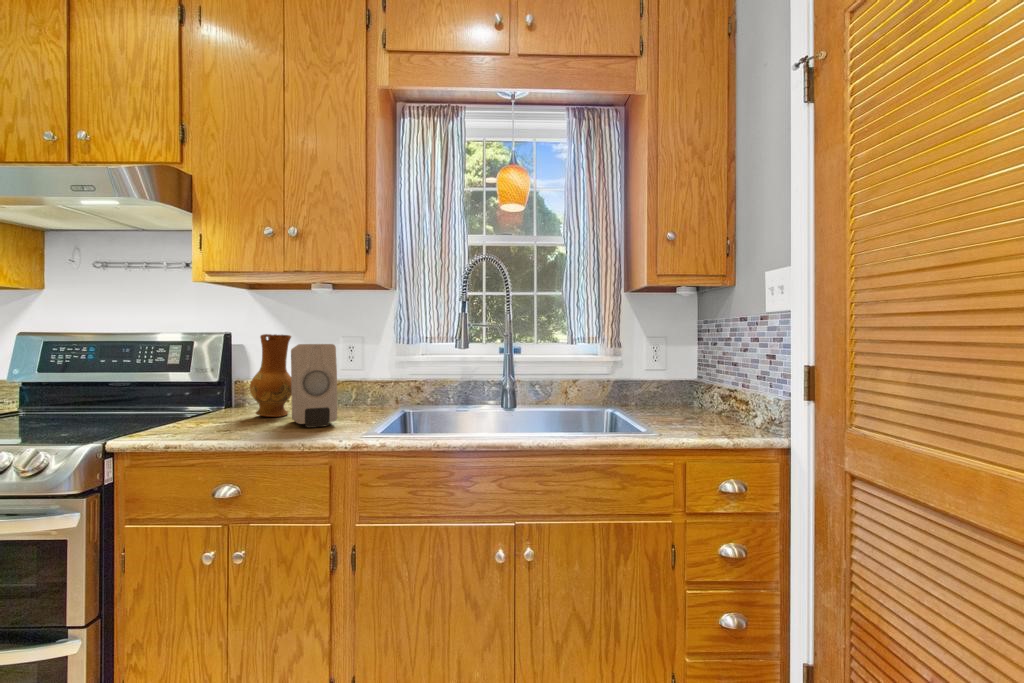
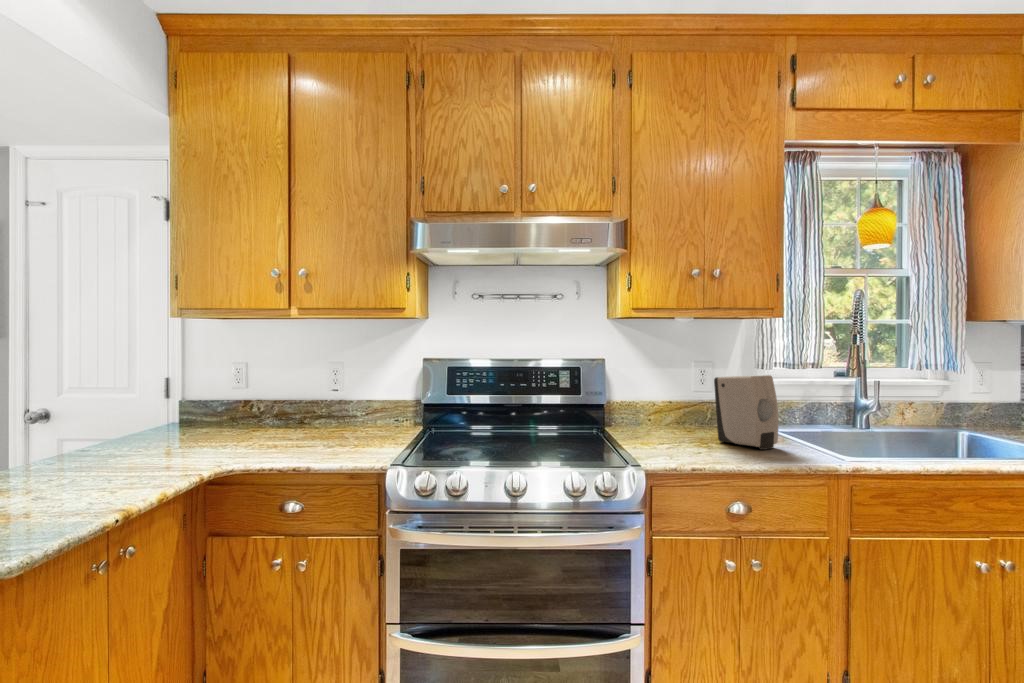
ceramic jug: present [250,334,292,417] -> none [659,363,696,437]

